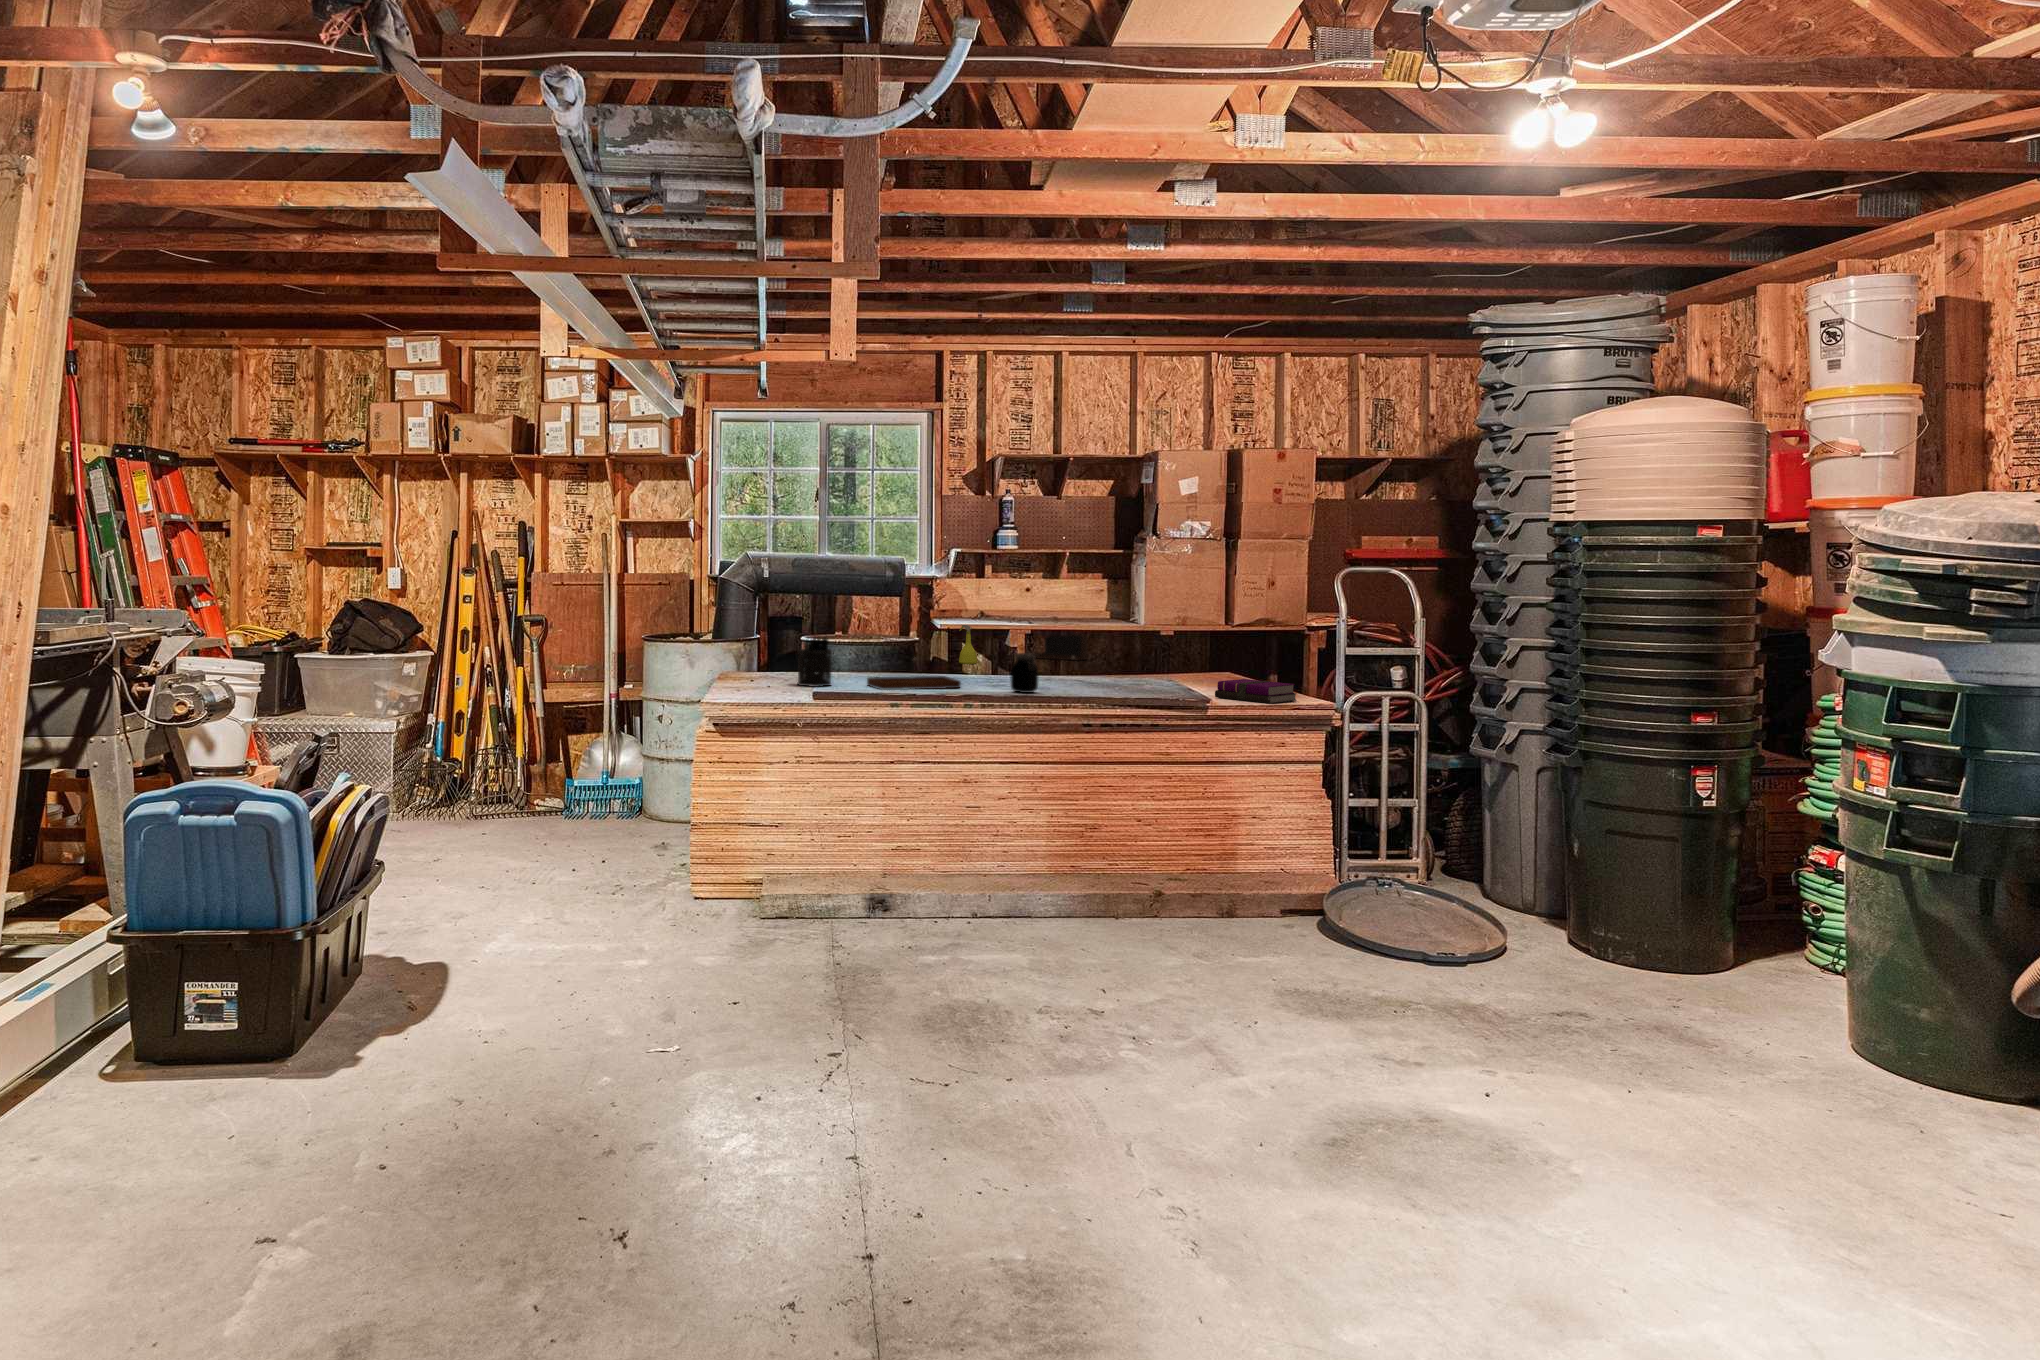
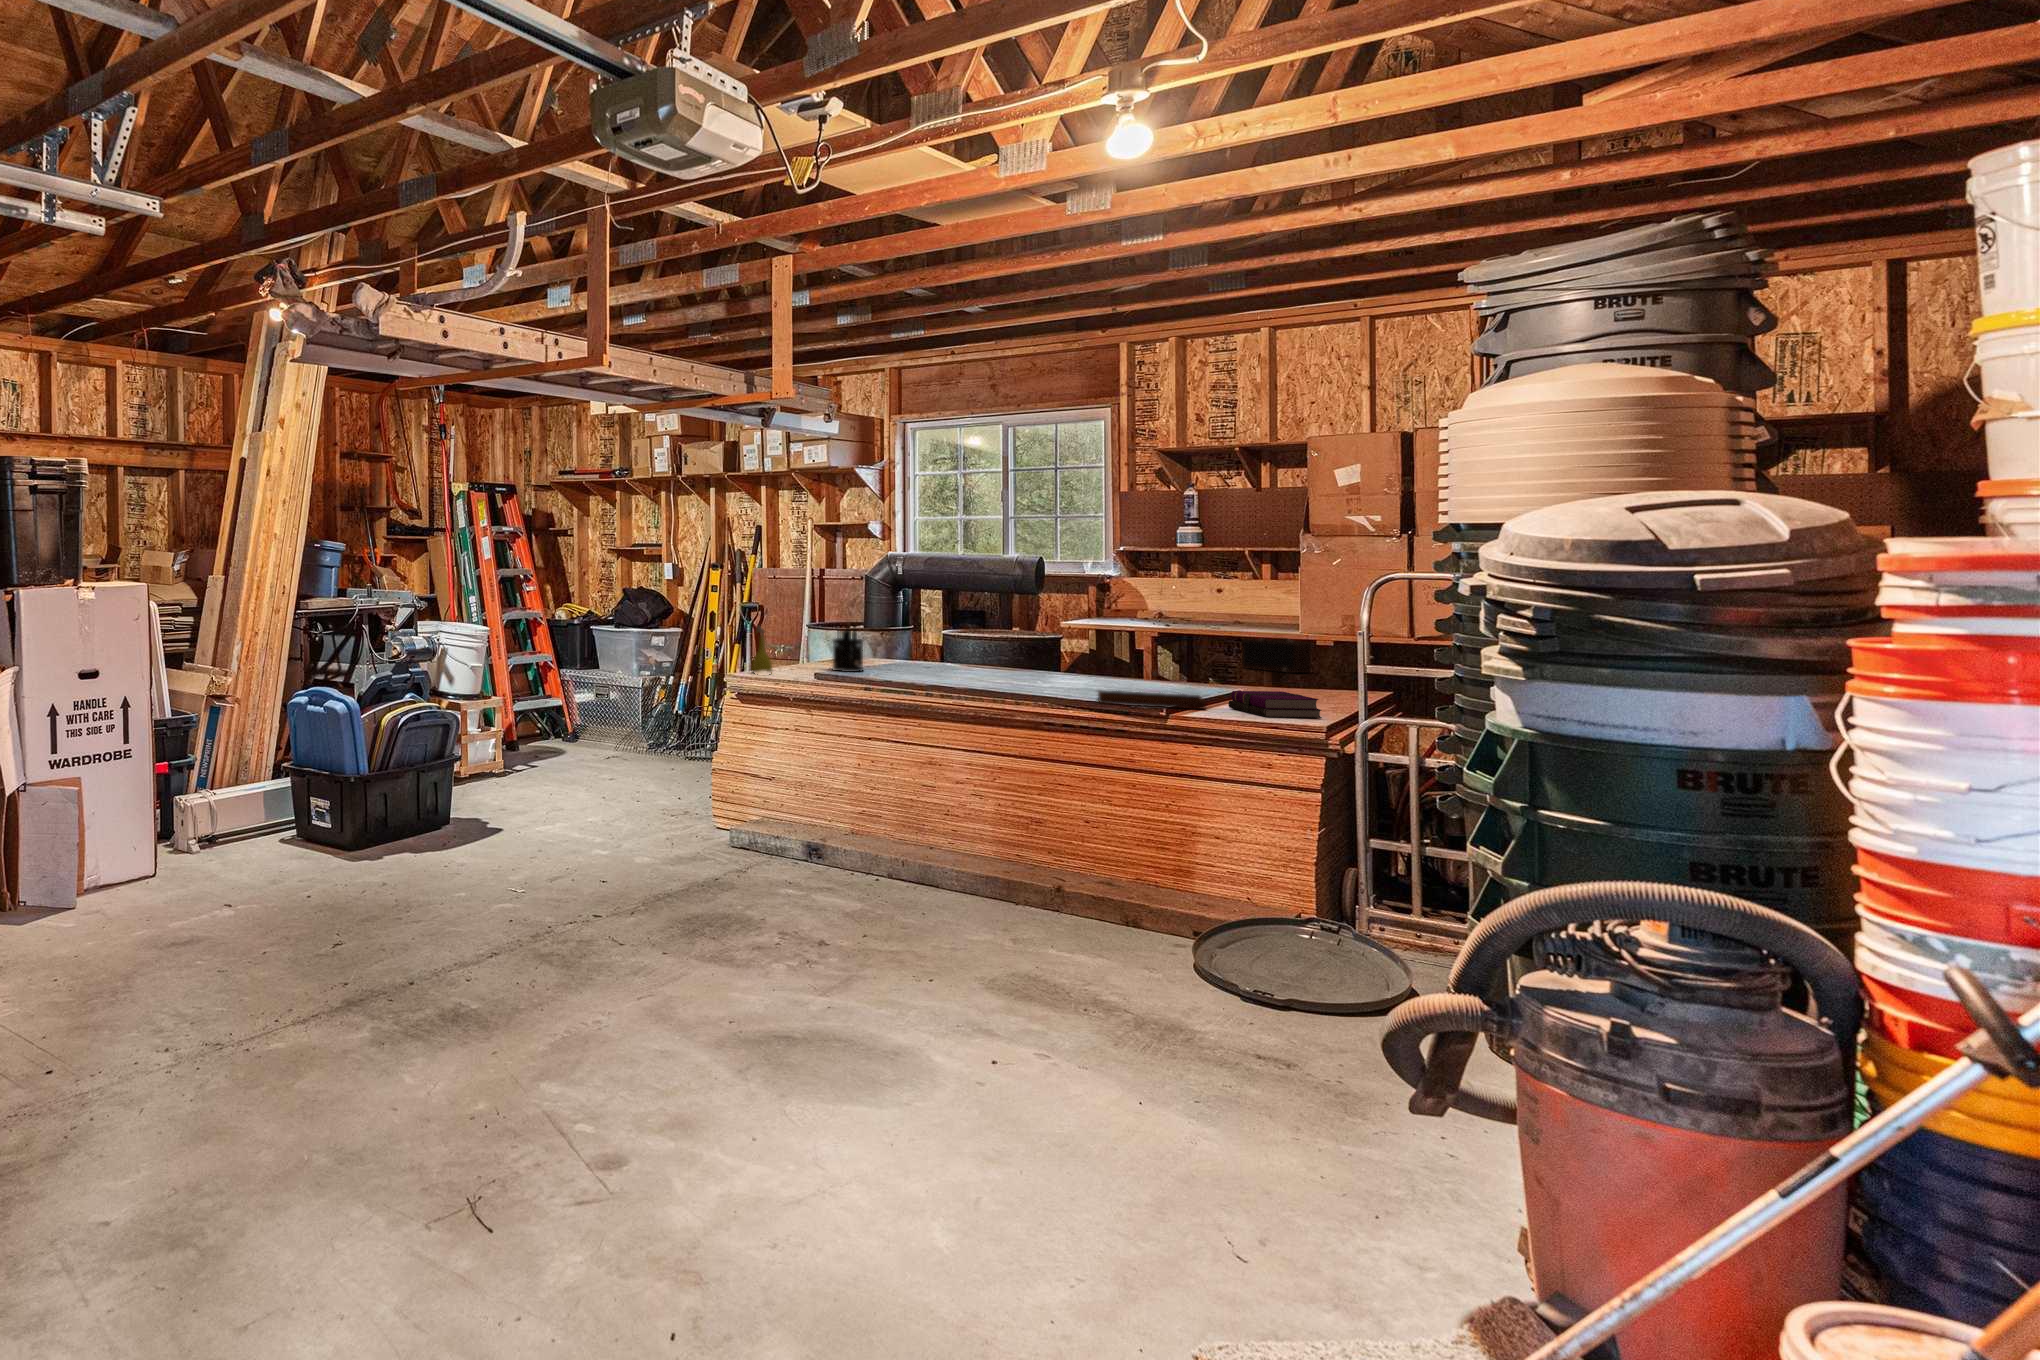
spray bottle: present [959,625,977,664] -> present [751,626,772,672]
jar: present [1010,653,1038,693] -> none [1012,650,1040,689]
tray: present [867,658,961,690] -> present [1098,672,1206,709]

